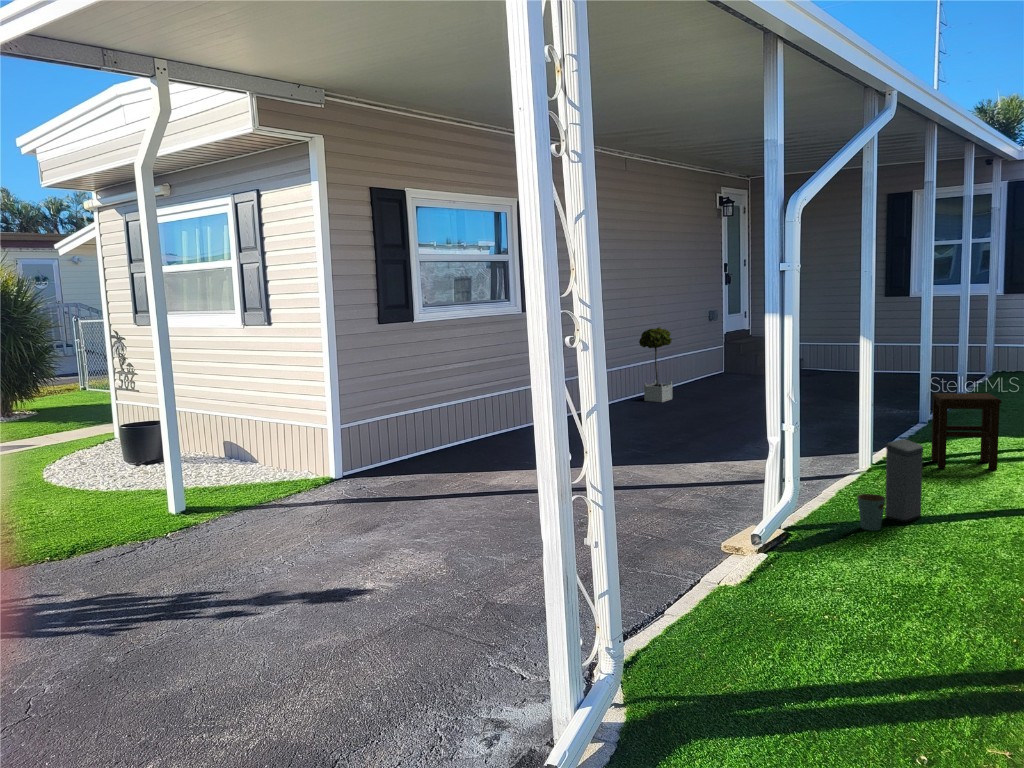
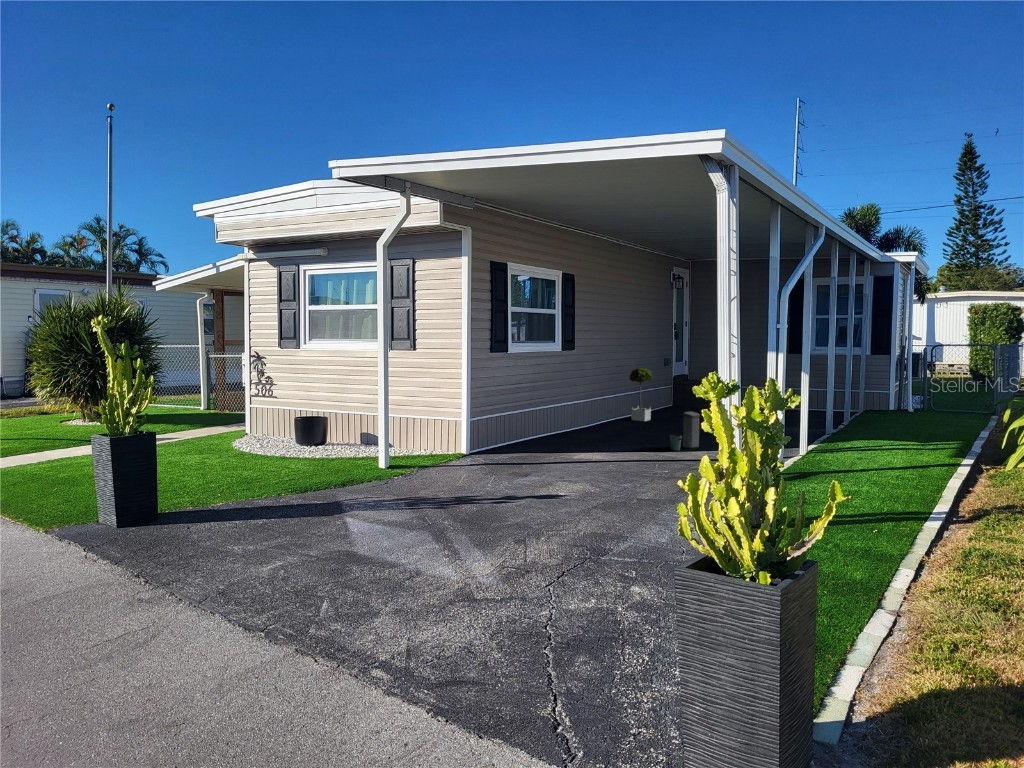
stool: present [931,393,1002,470] -> none [841,410,883,455]
trash can: present [858,439,923,531] -> present [670,412,700,451]

